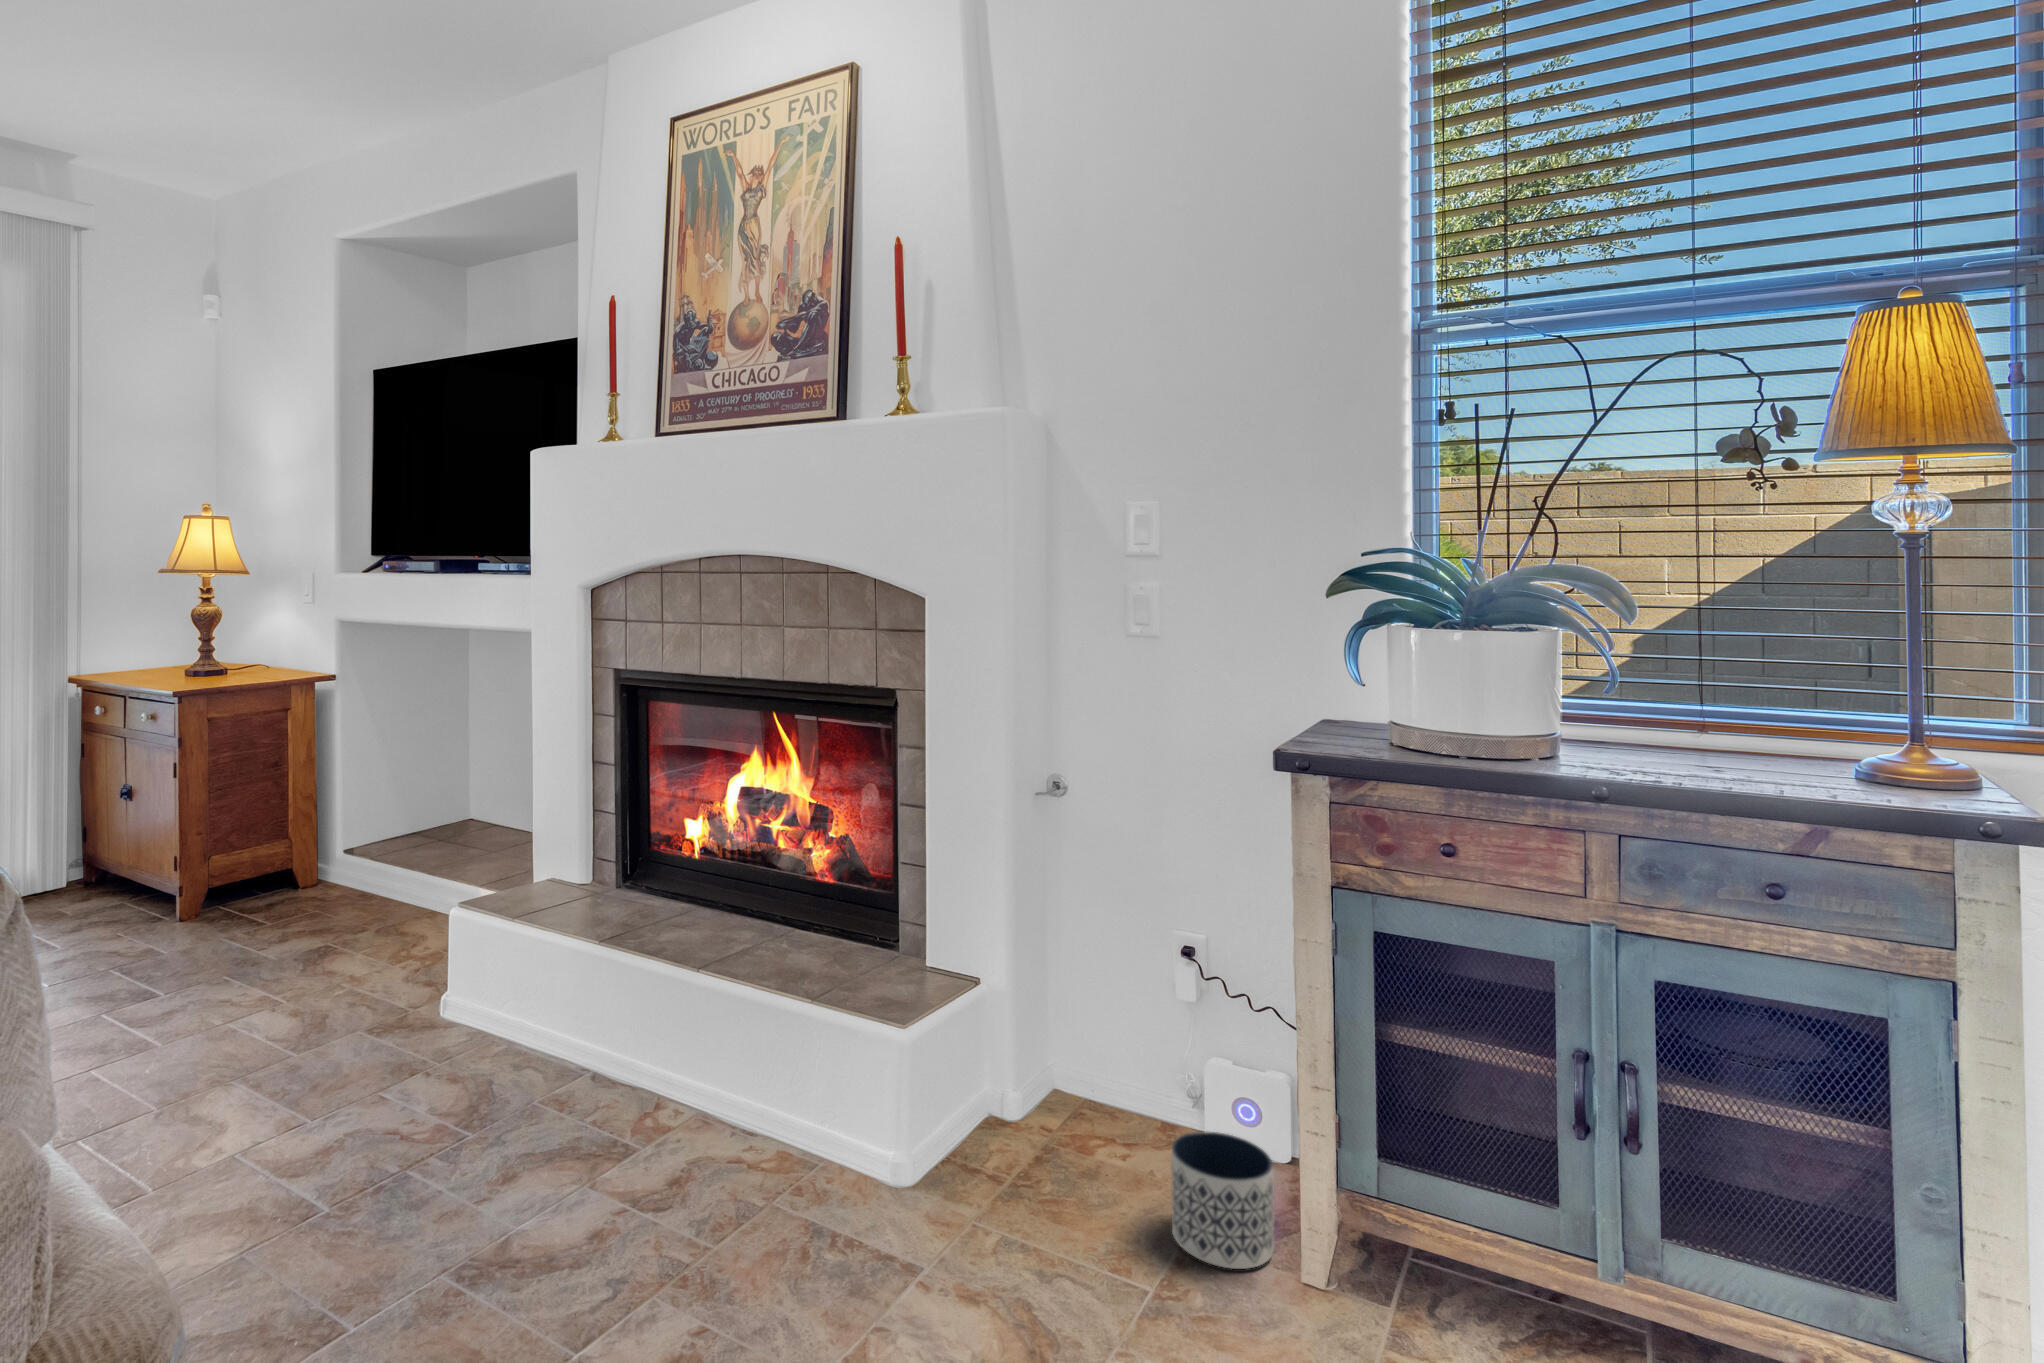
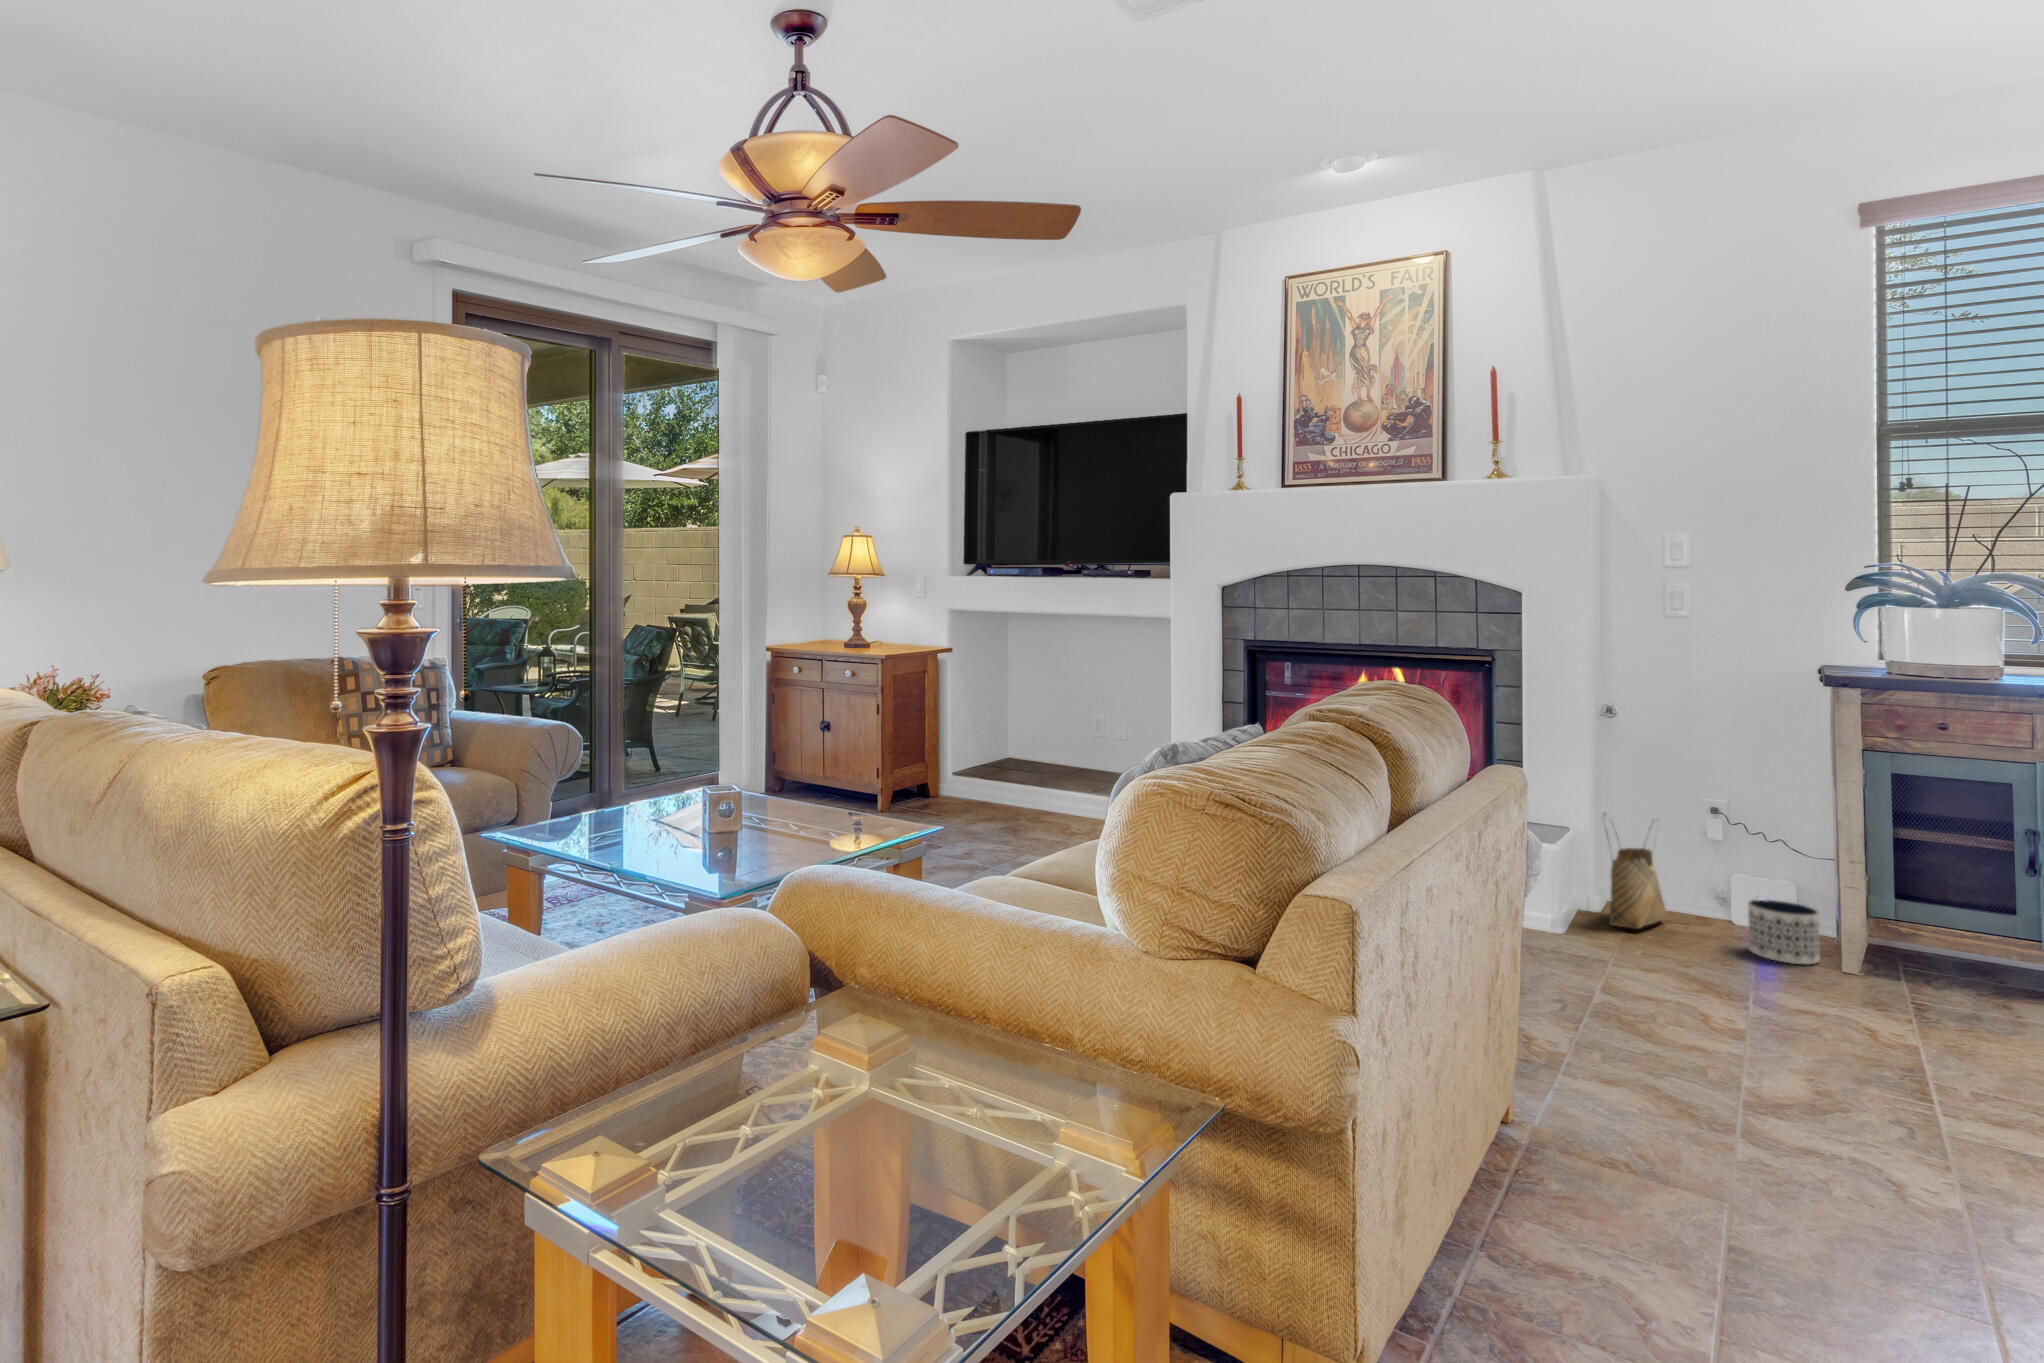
woven basket: none [990,960,1093,1174] -> present [1604,814,1667,929]

